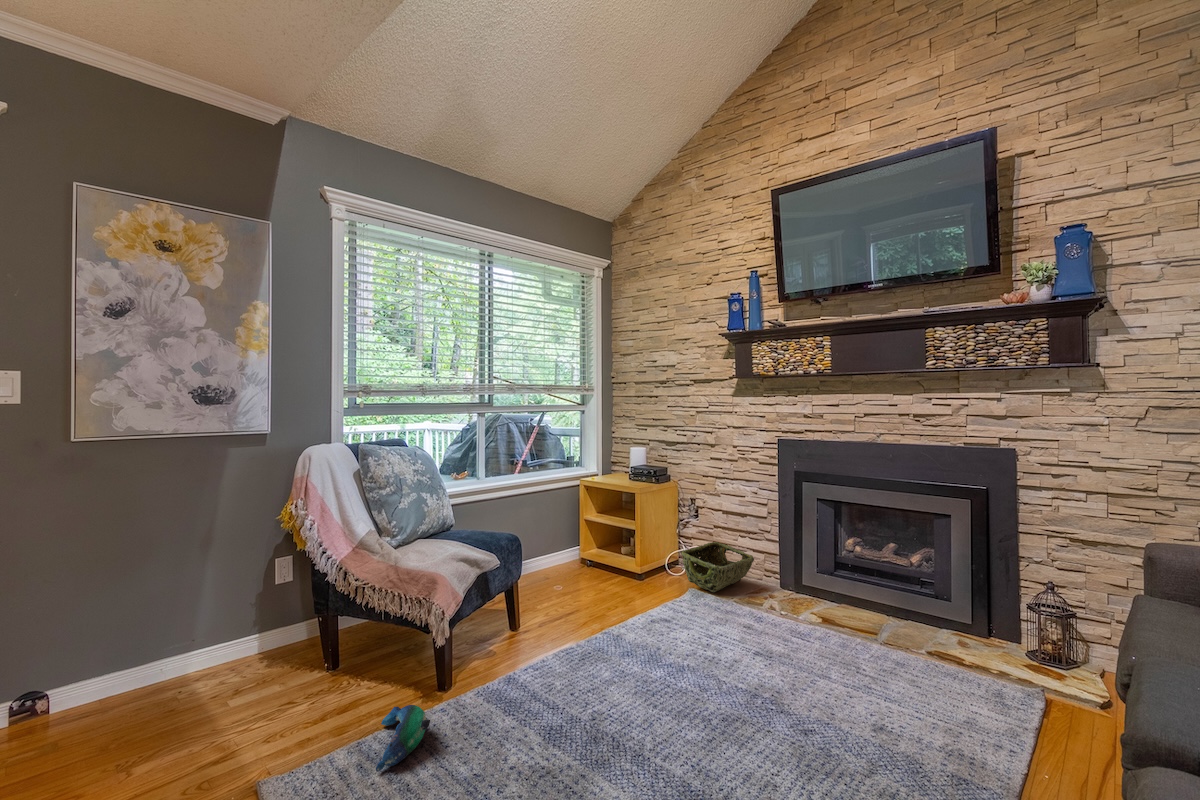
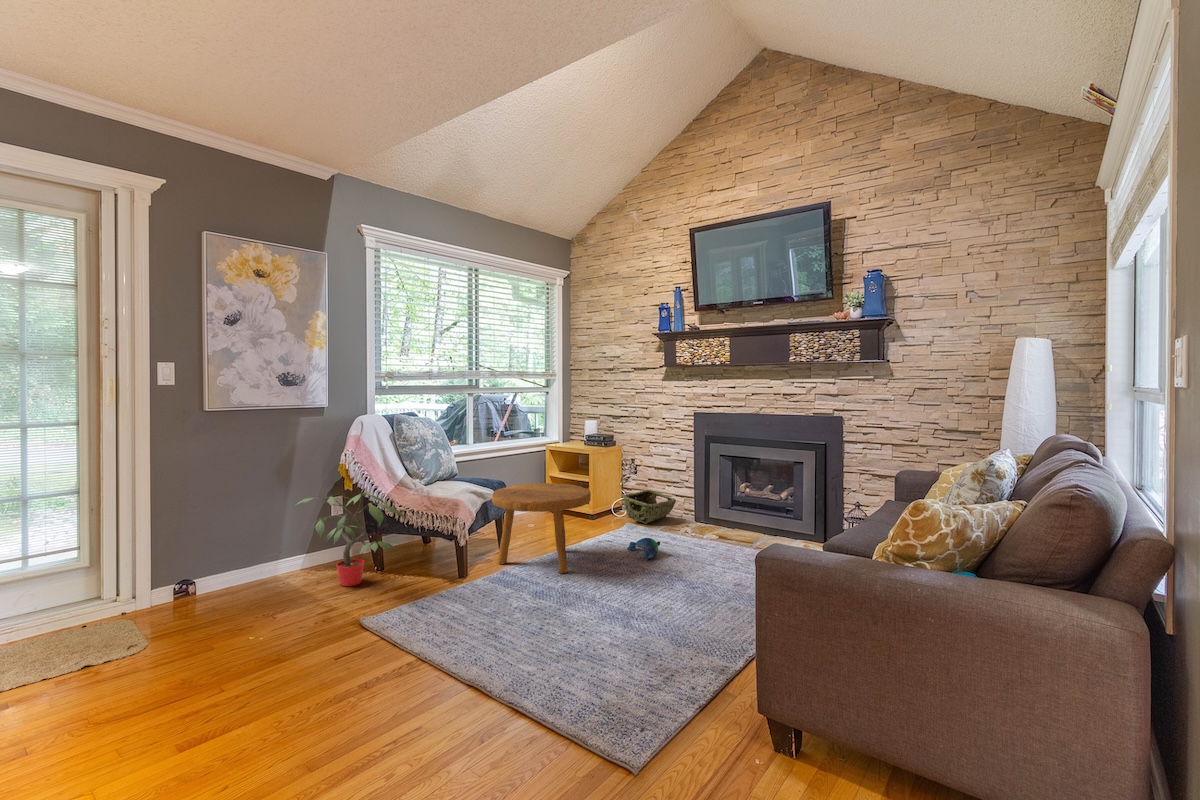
footstool: none [490,541,636,692] -> present [492,483,591,573]
potted plant: none [186,563,358,707] -> present [297,493,406,586]
plush toy: present [376,705,431,771] -> present [628,538,660,560]

